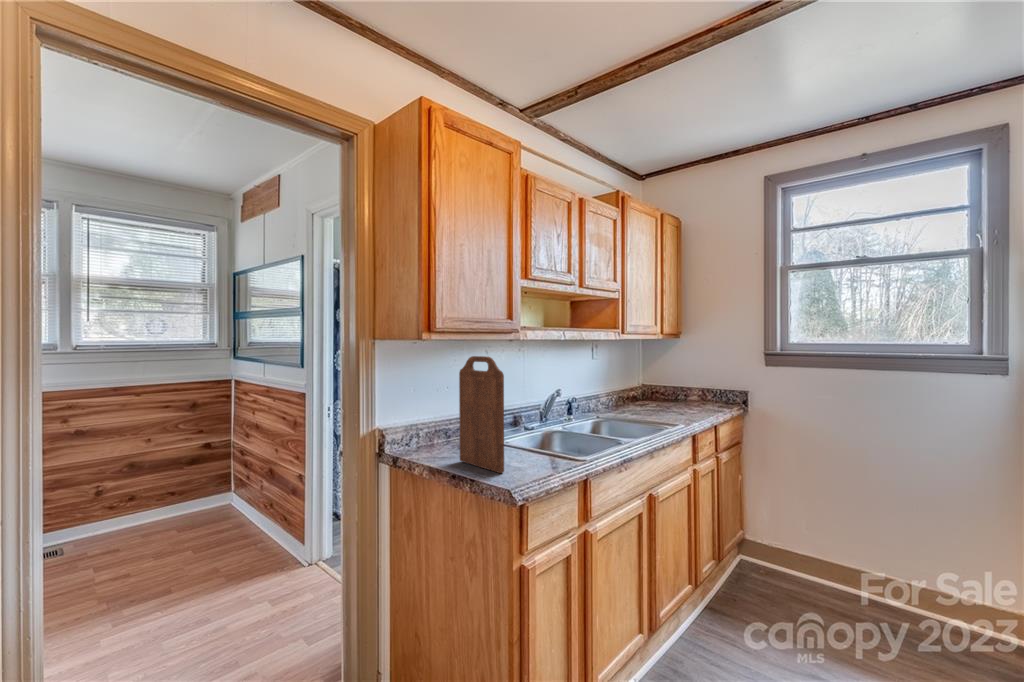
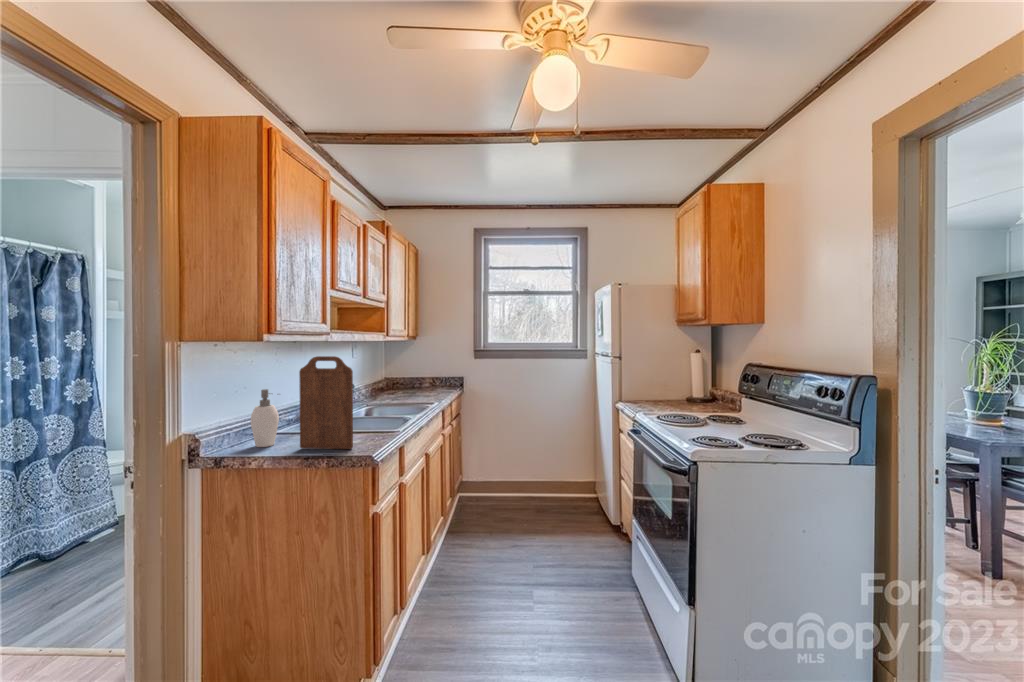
soap dispenser: none [429,390,455,452] -> present [251,389,279,447]

